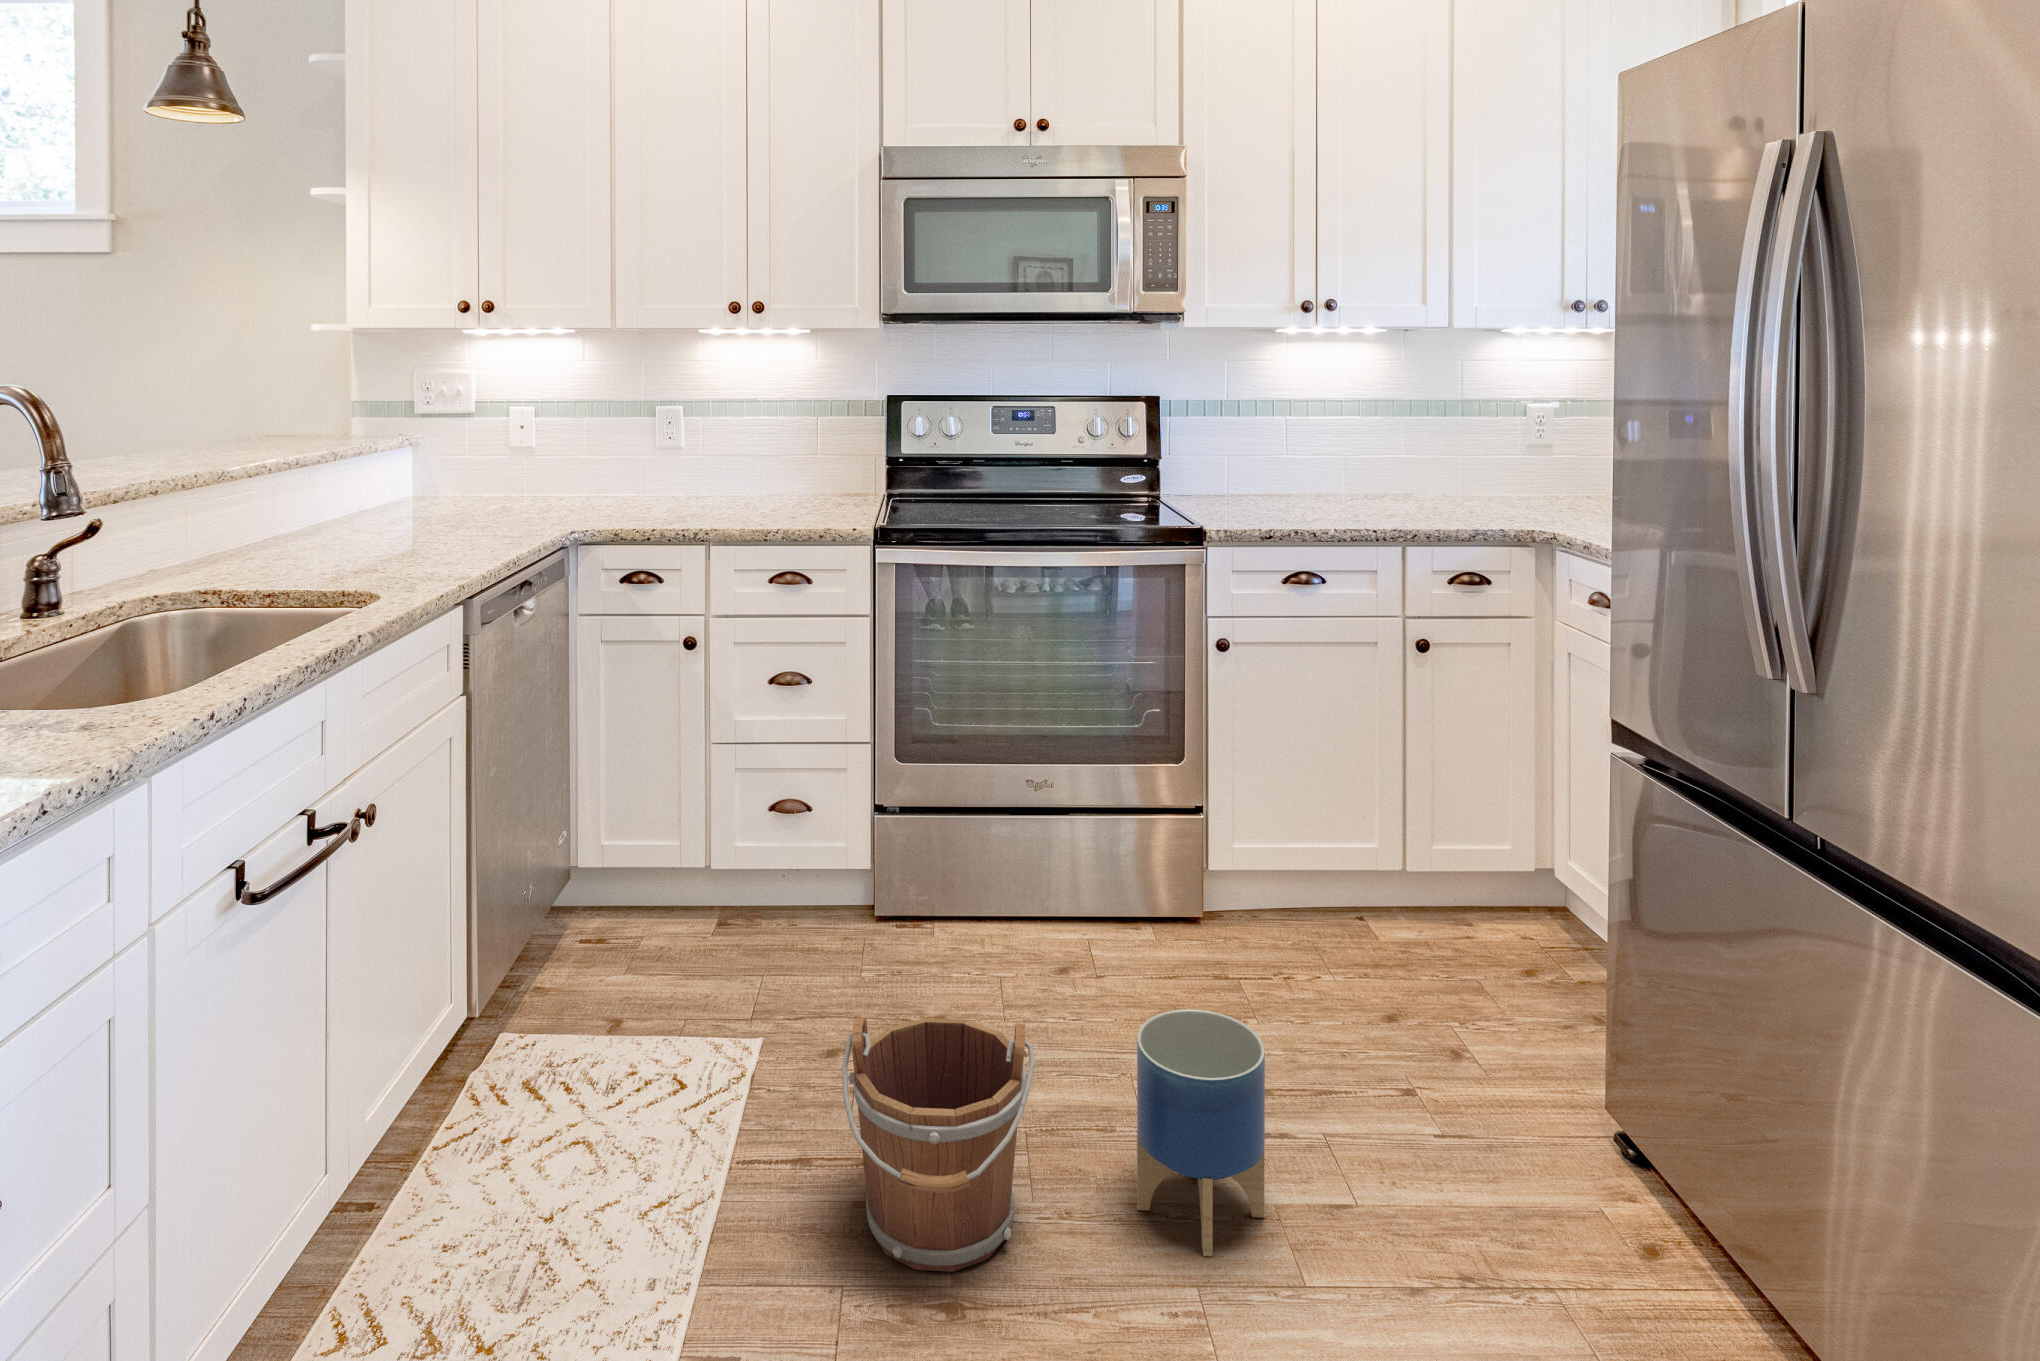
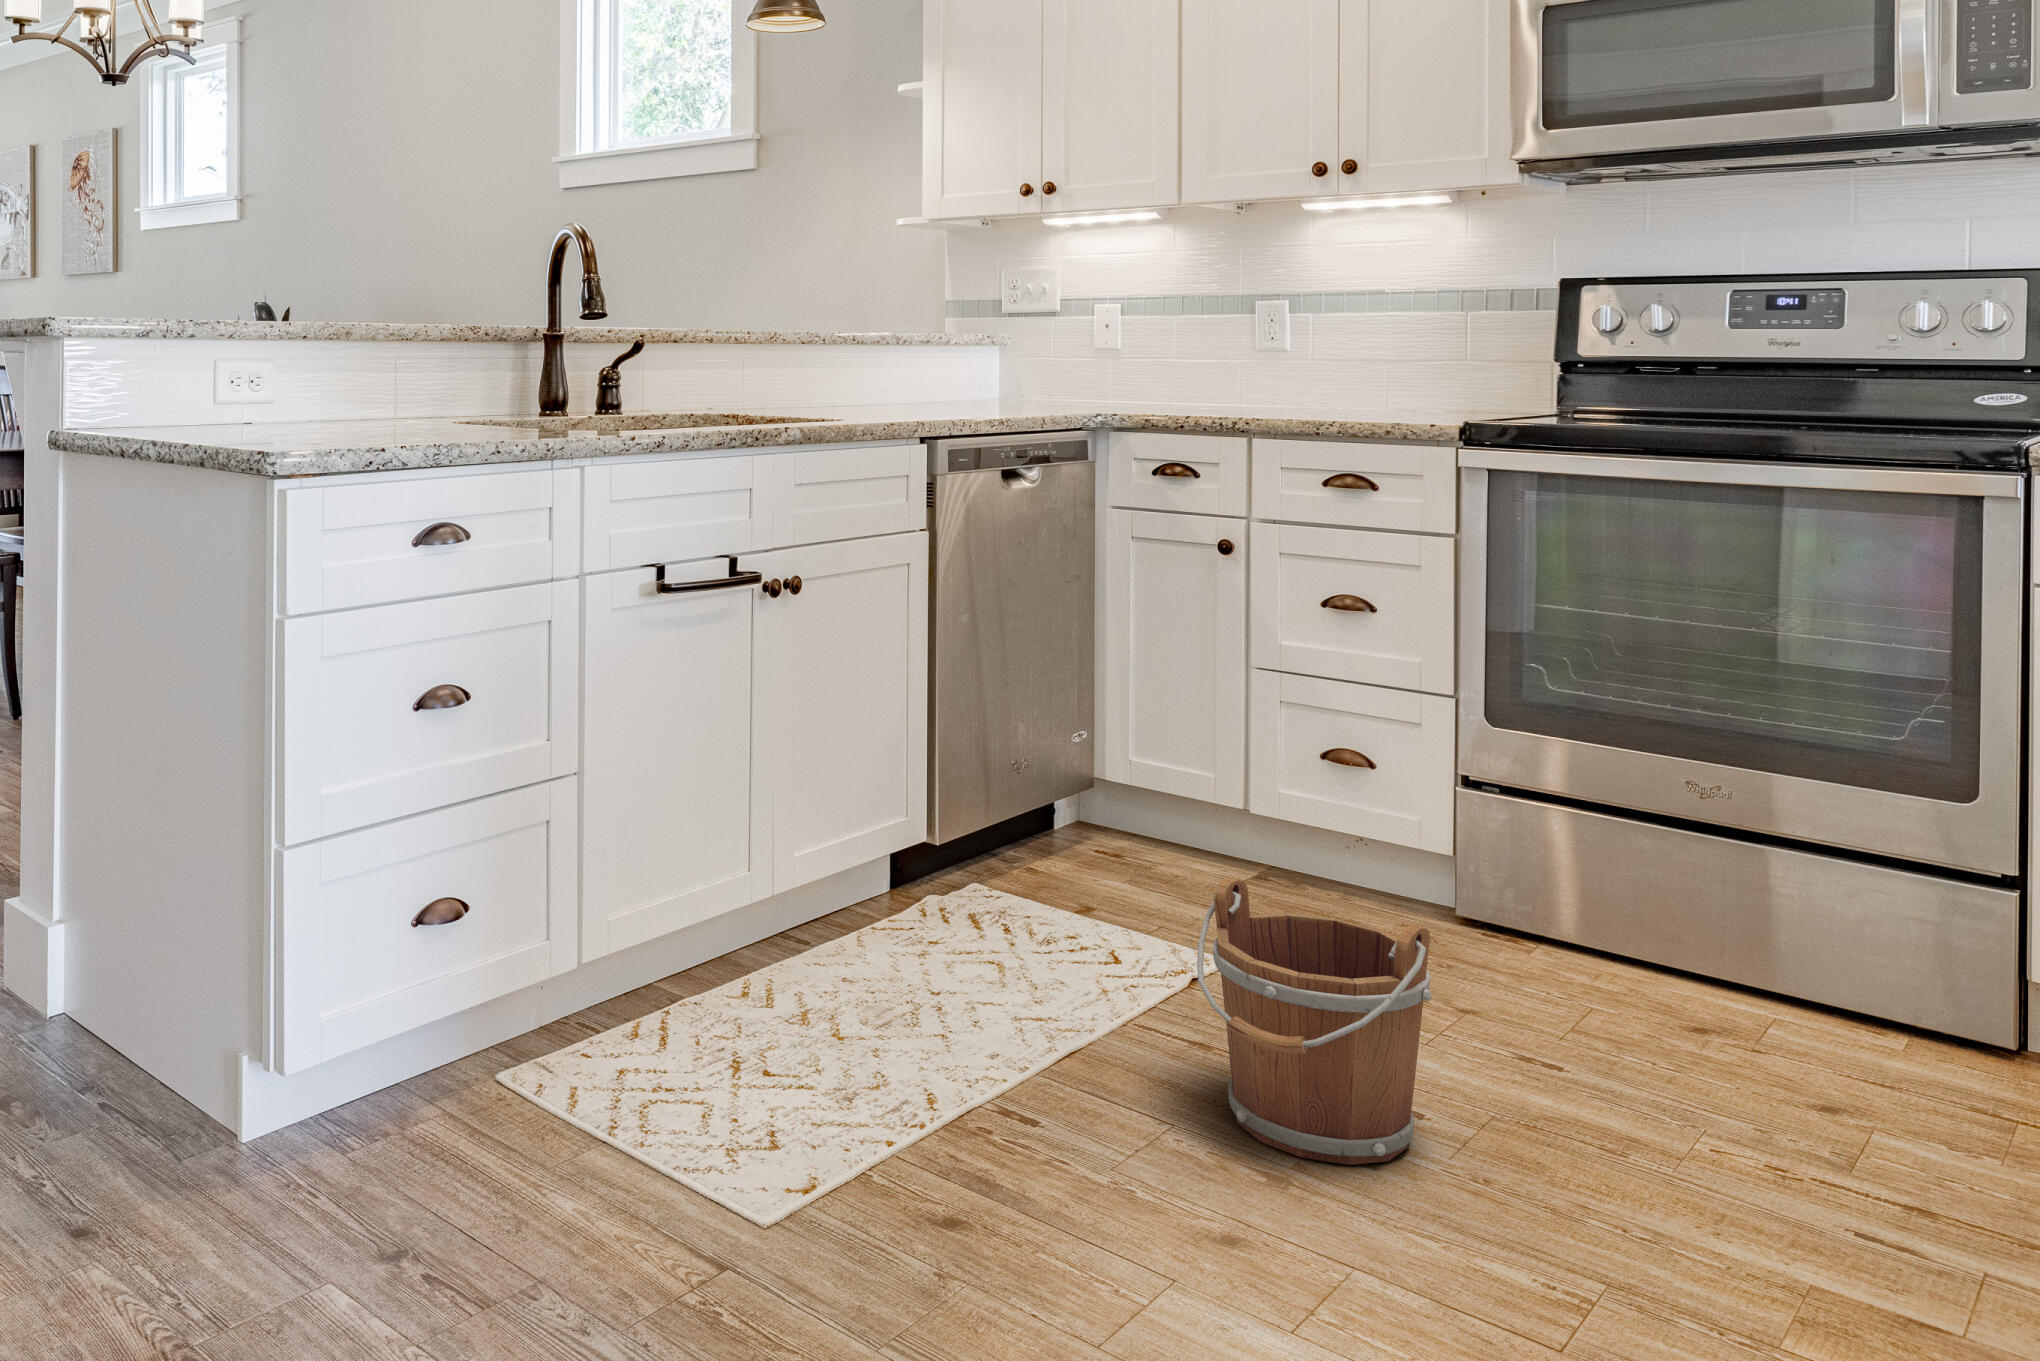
planter: present [1137,1009,1265,1256] -> none [1582,985,1782,1277]

